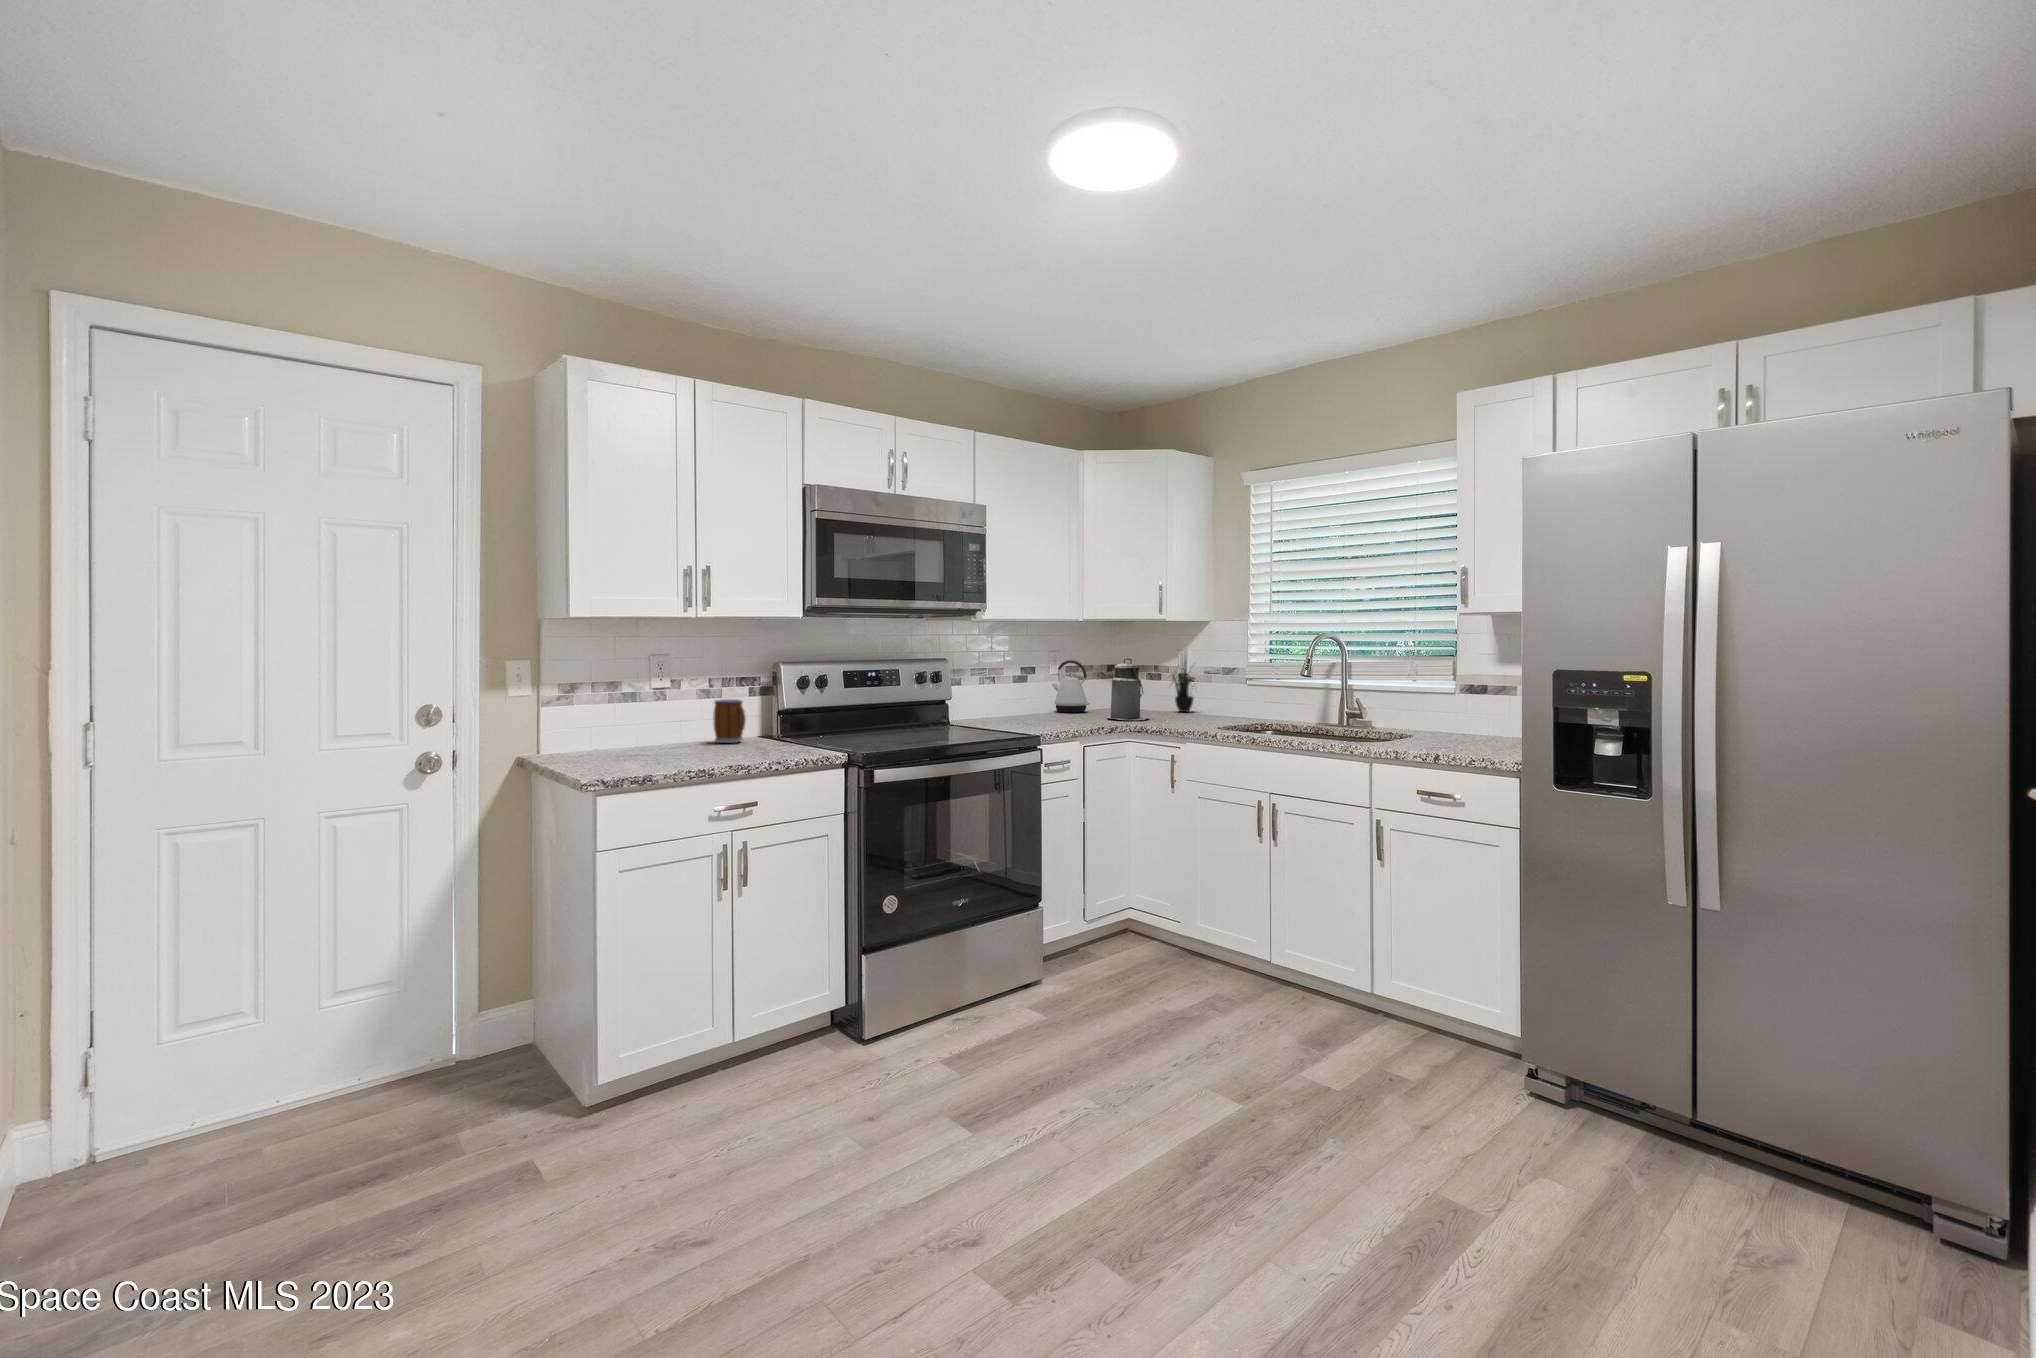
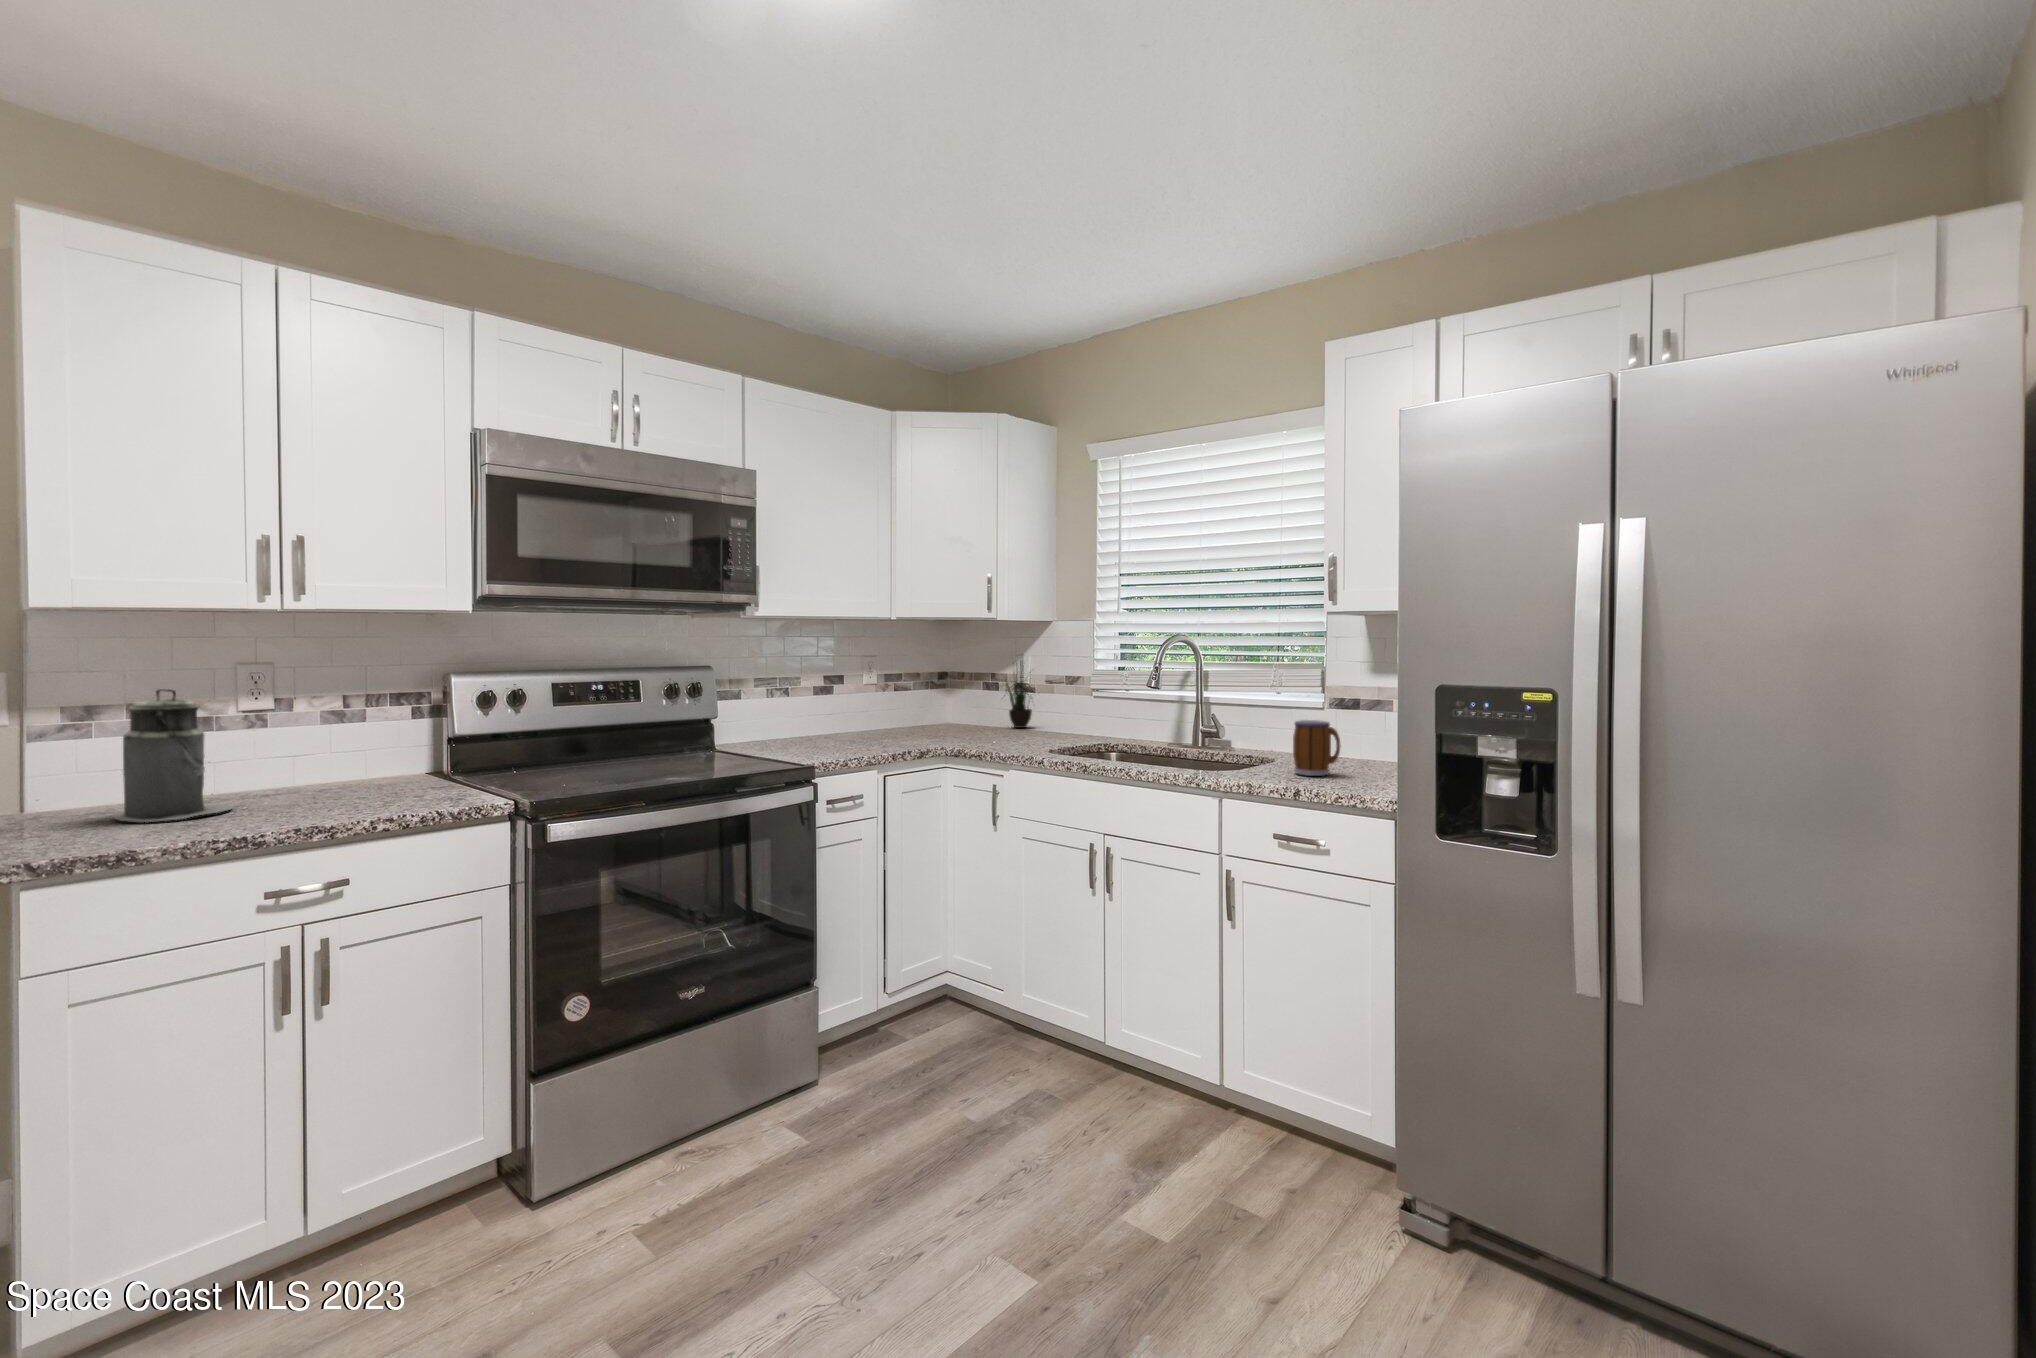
canister: present [1107,659,1149,720] -> present [115,689,232,822]
kettle: present [1052,660,1089,712] -> none [861,666,905,730]
mug: present [713,699,746,743] -> present [1293,720,1341,776]

